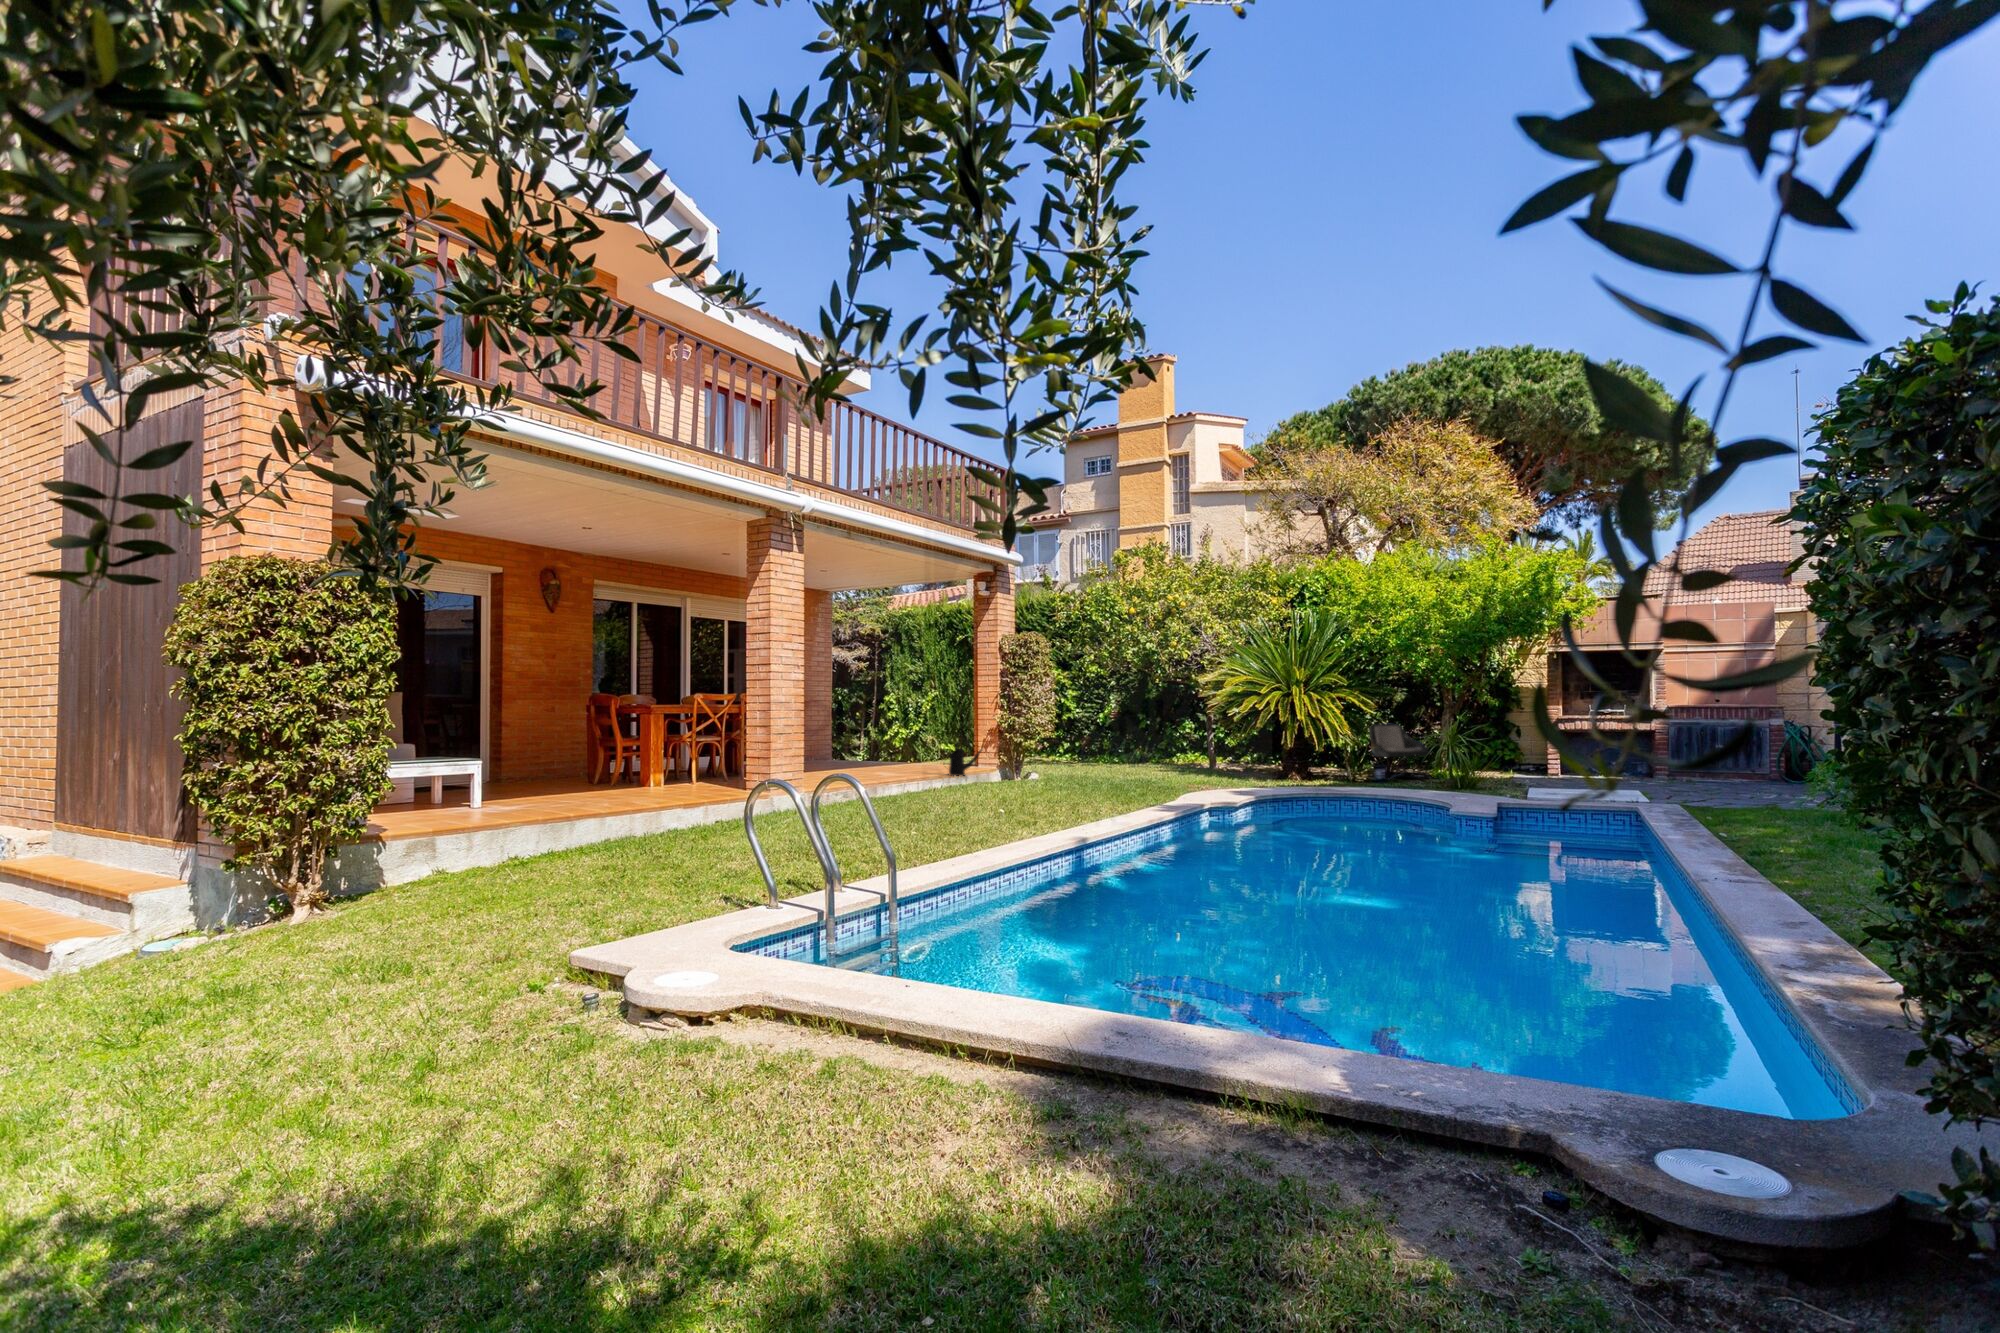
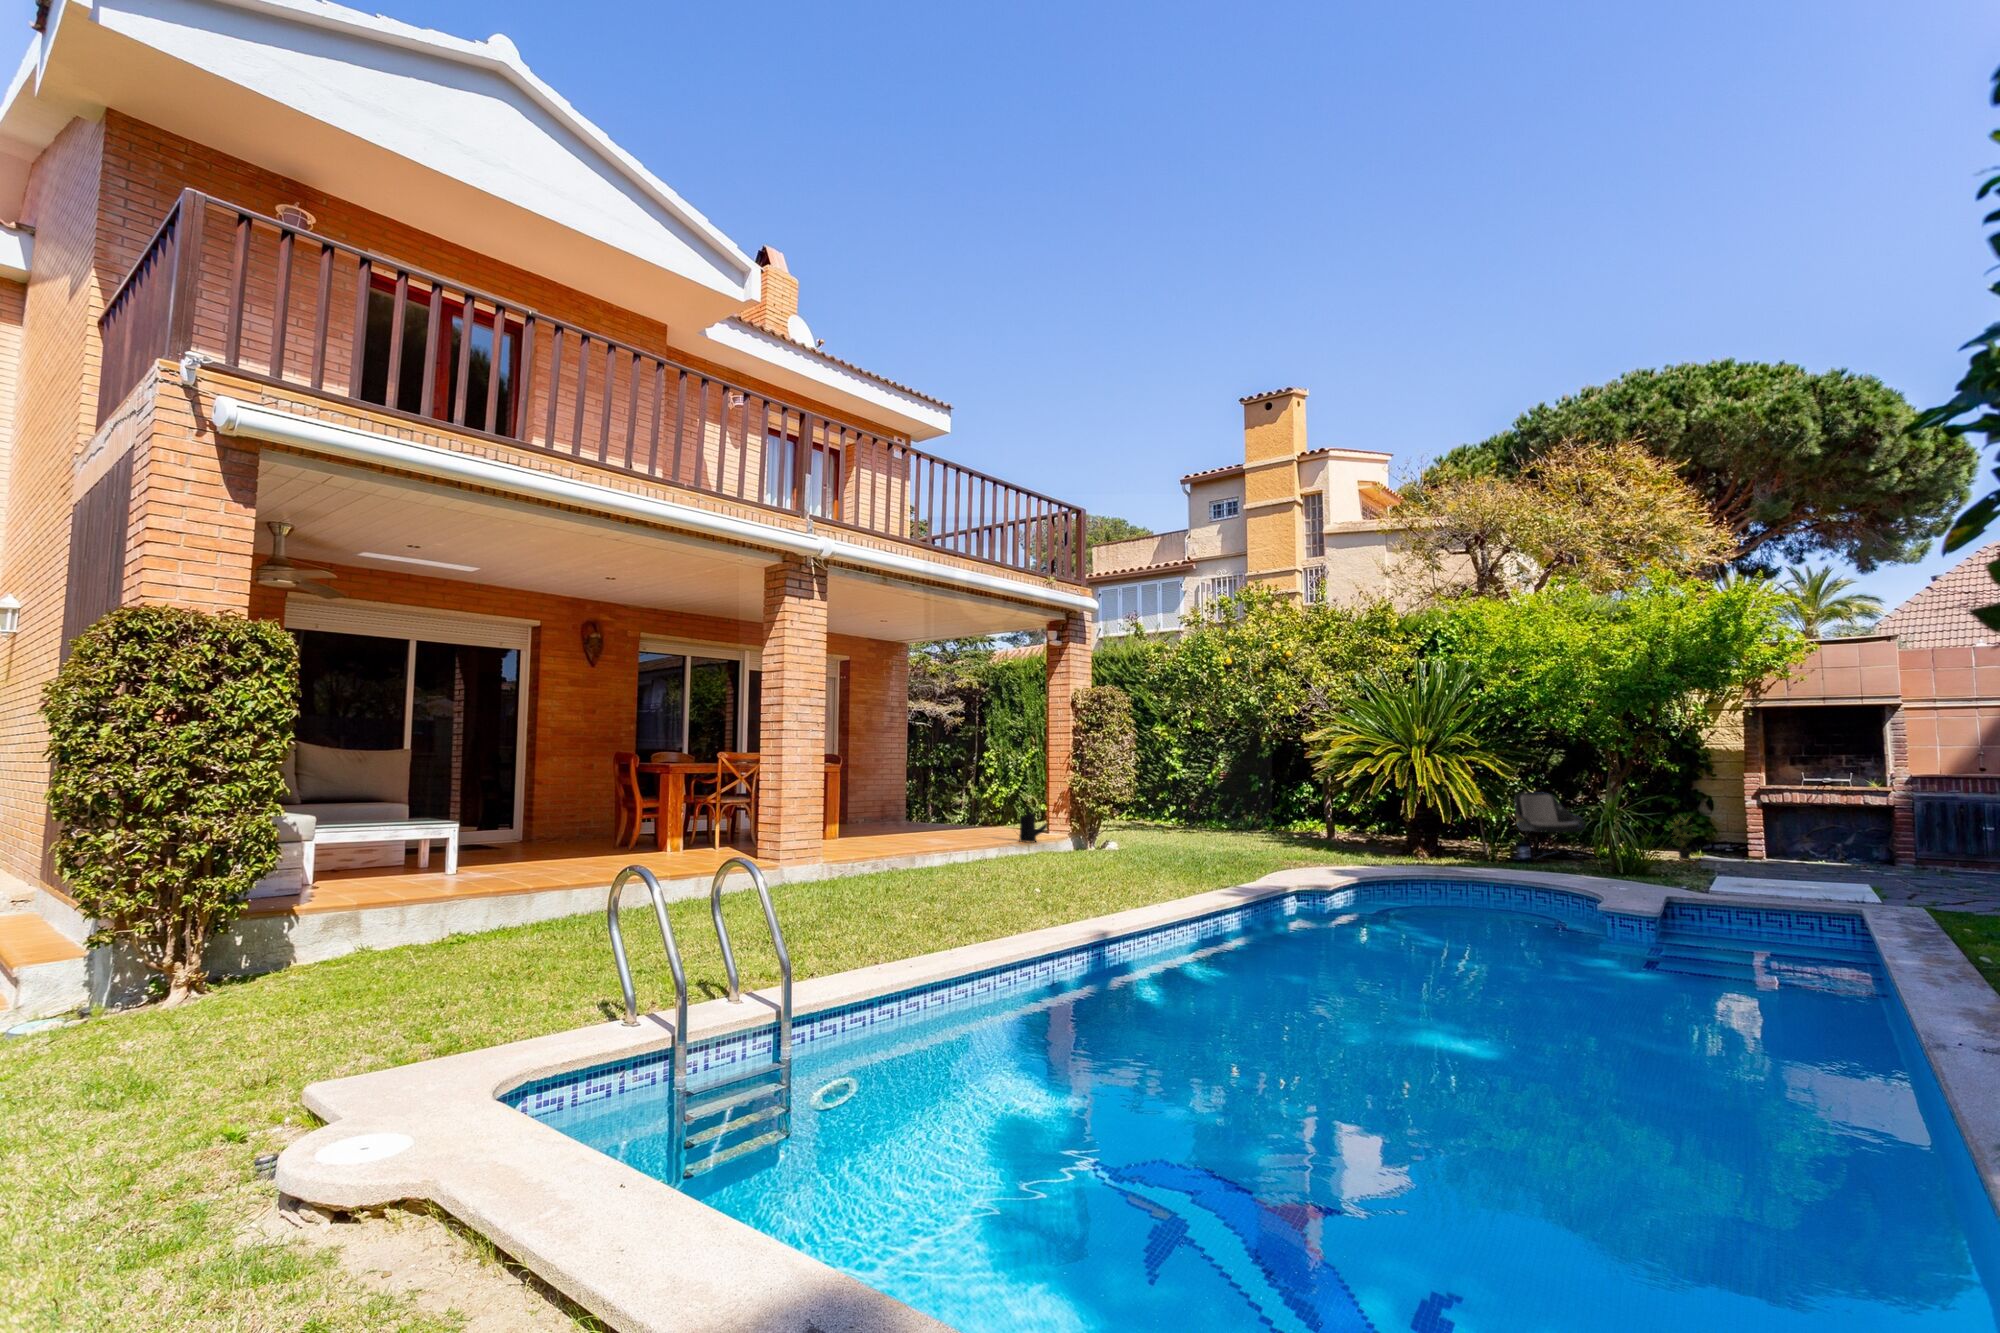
potted plant: none [1490,740,1512,778] -> present [1672,815,1693,860]

